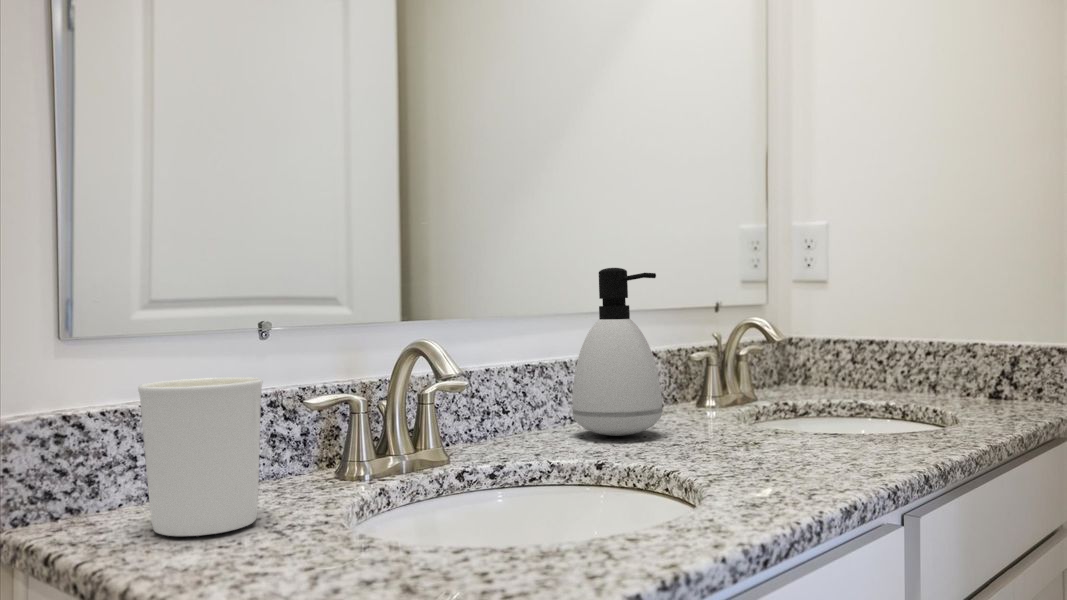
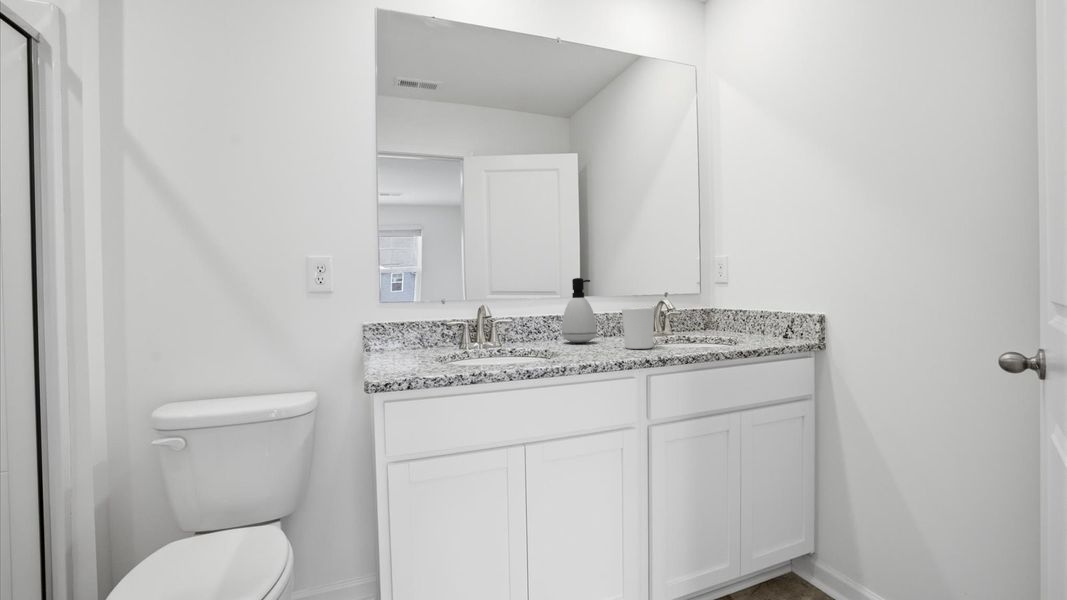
candle holder: present [138,377,262,536] -> present [622,308,654,349]

